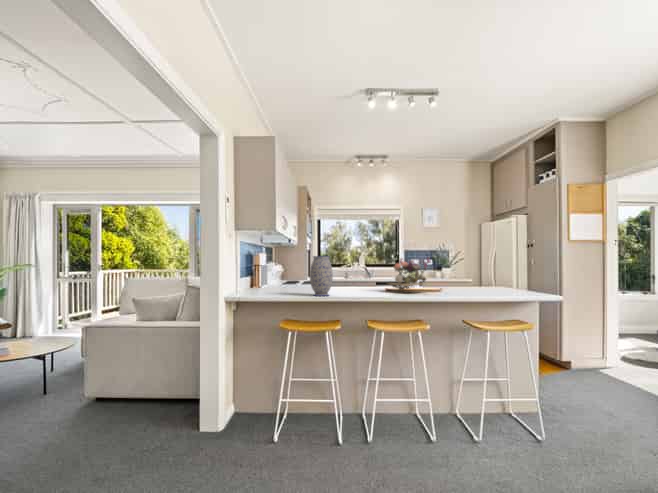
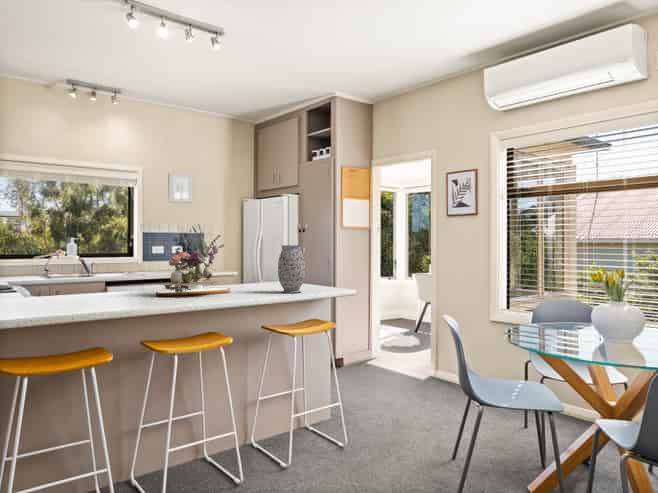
vase: present [310,256,333,296] -> present [278,245,305,293]

